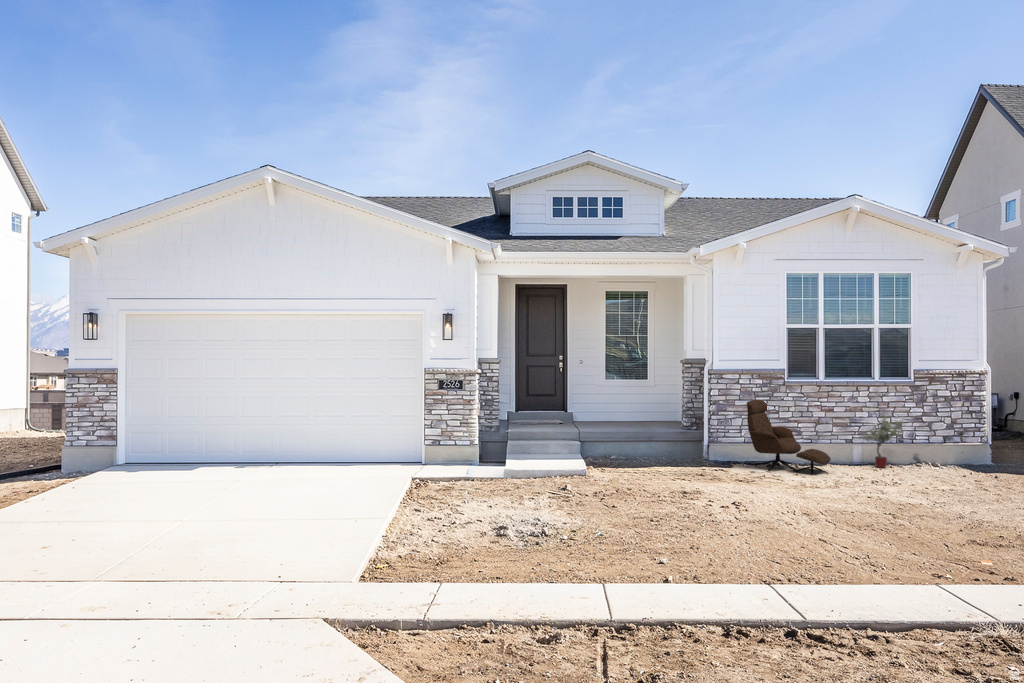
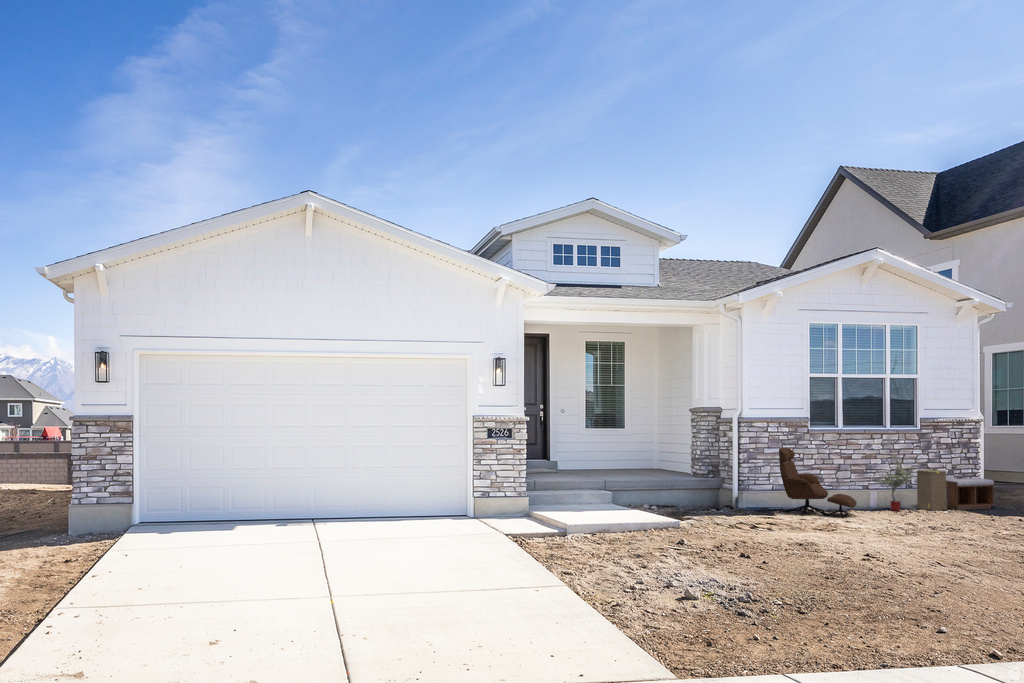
cardboard box: none [909,424,942,468] -> present [917,470,947,511]
bench: none [938,434,1002,468] -> present [946,478,995,510]

